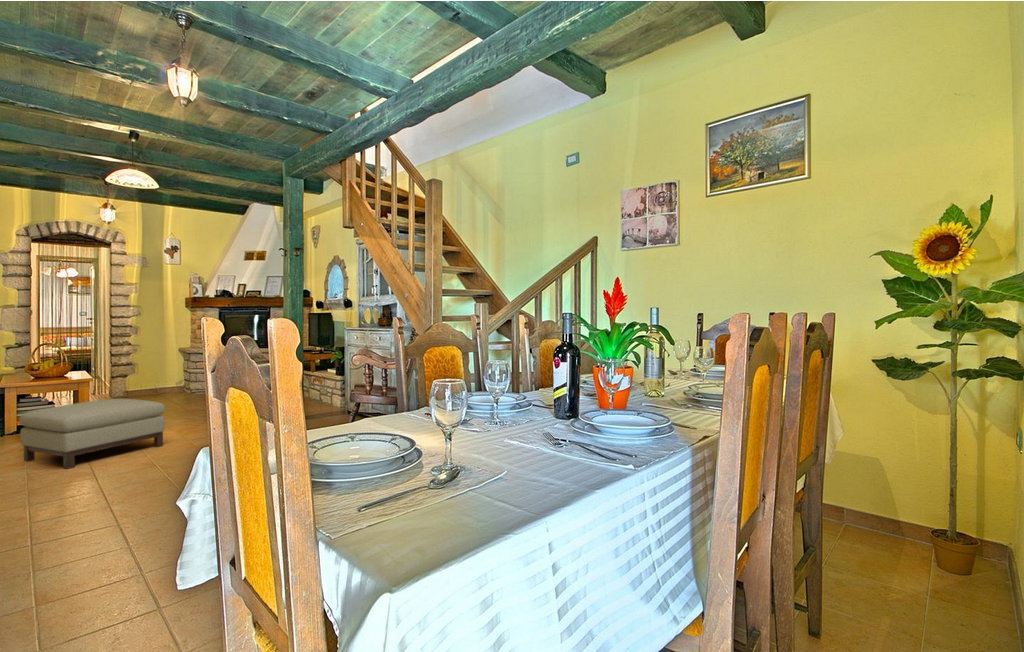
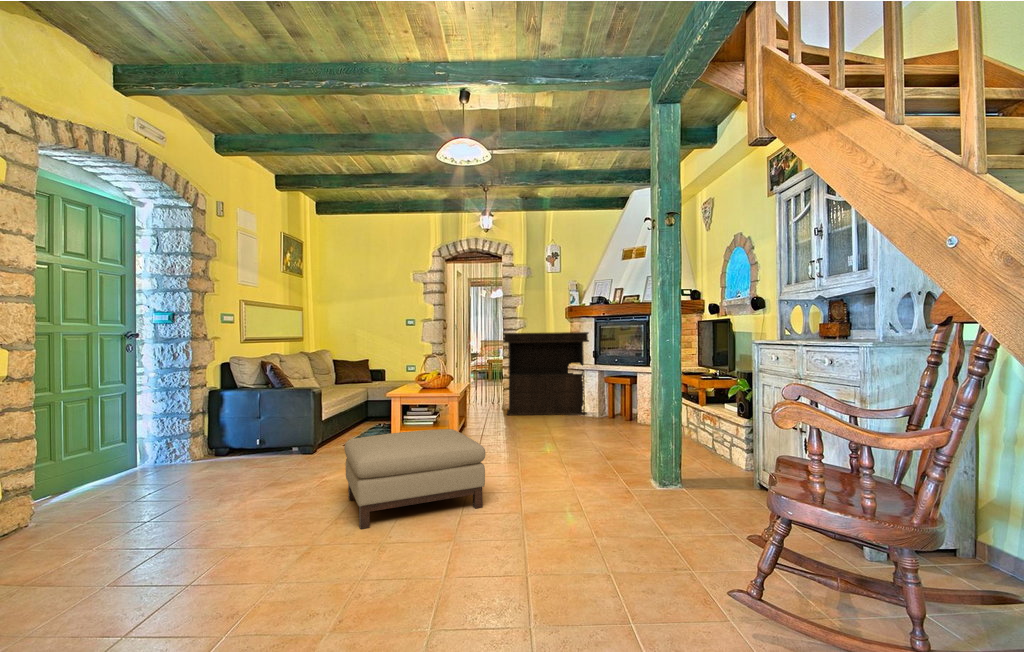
console table: none [118,320,214,399] -> present [503,332,589,415]

